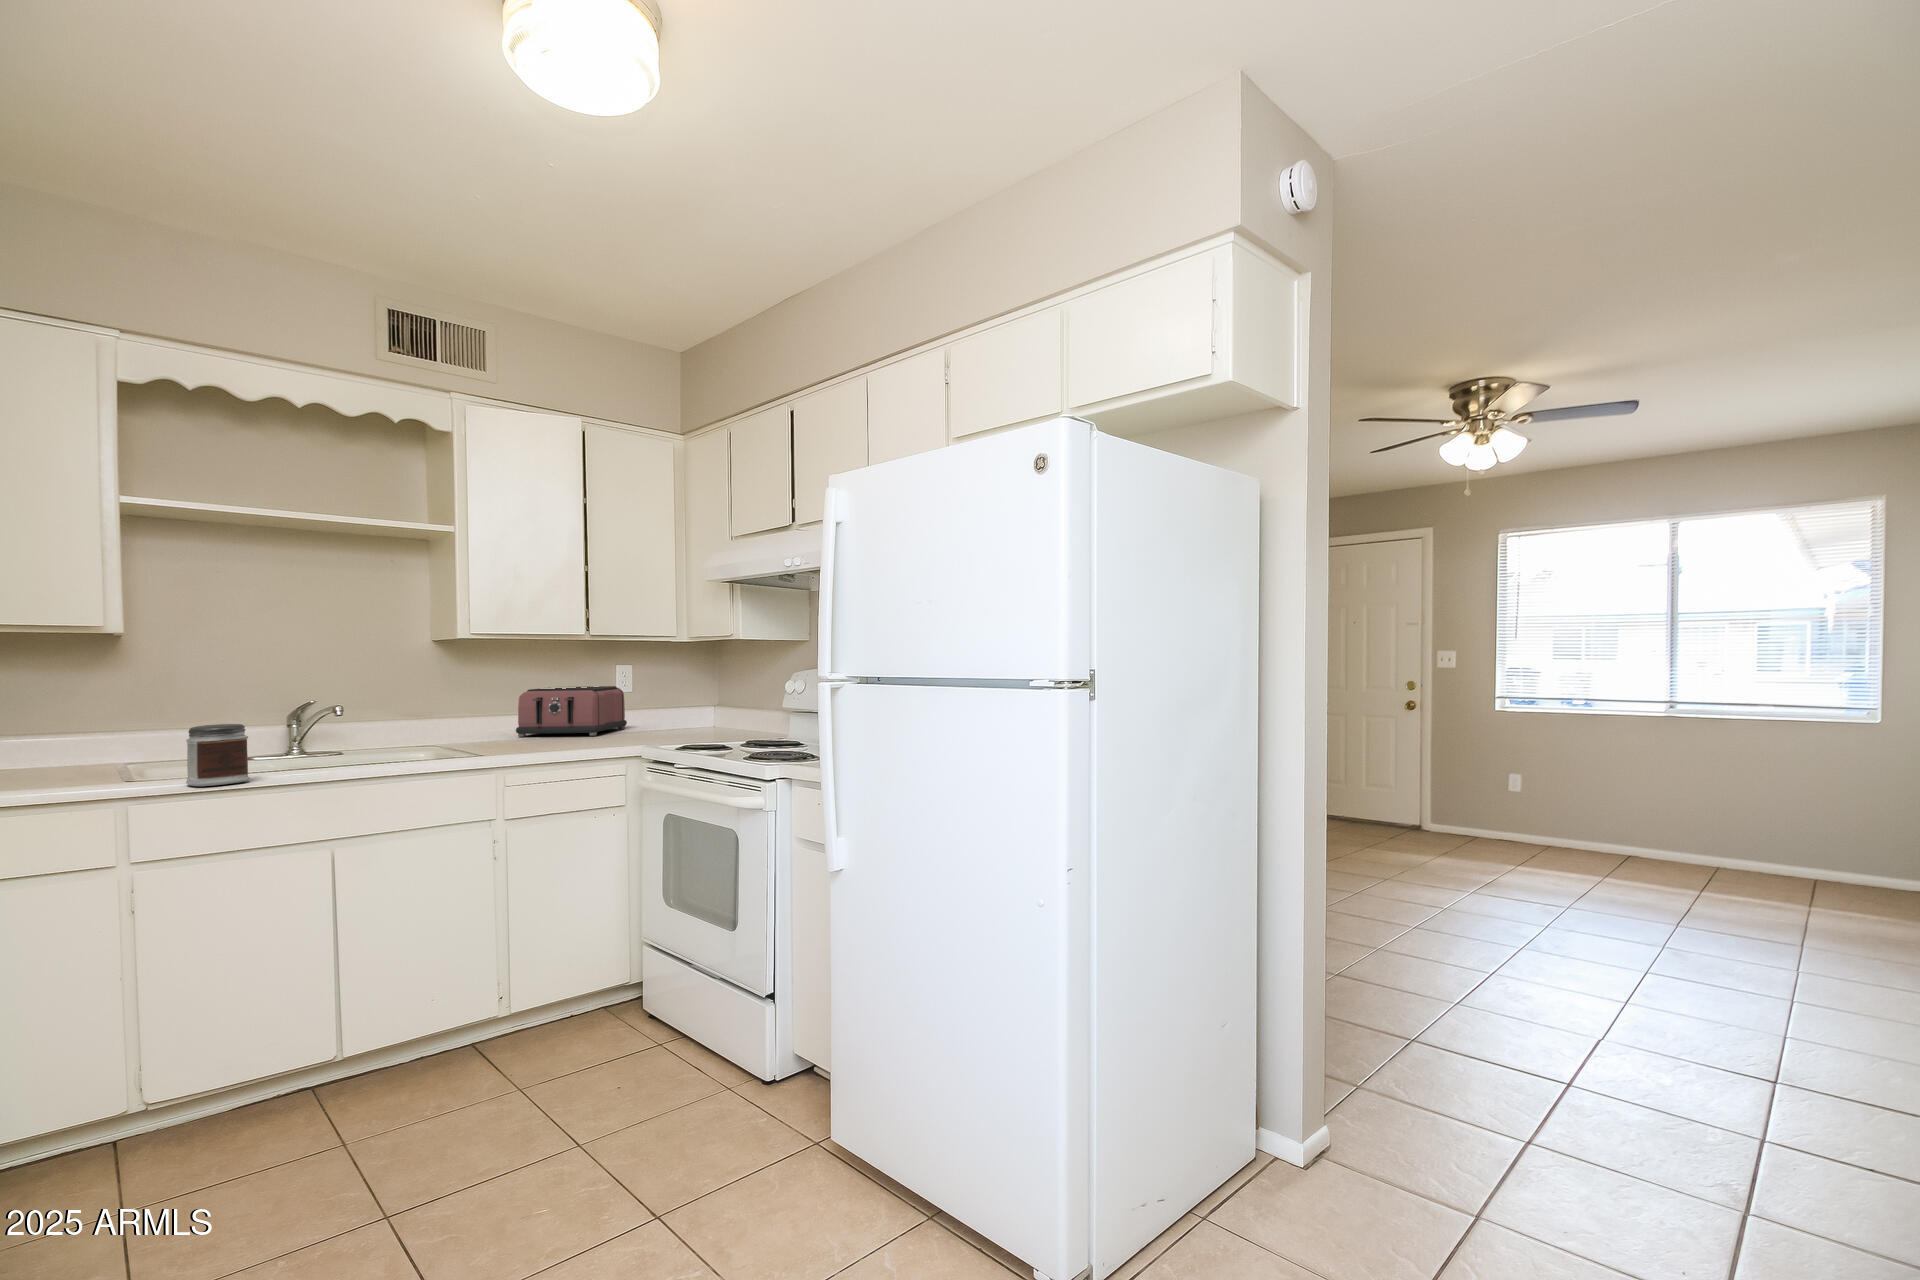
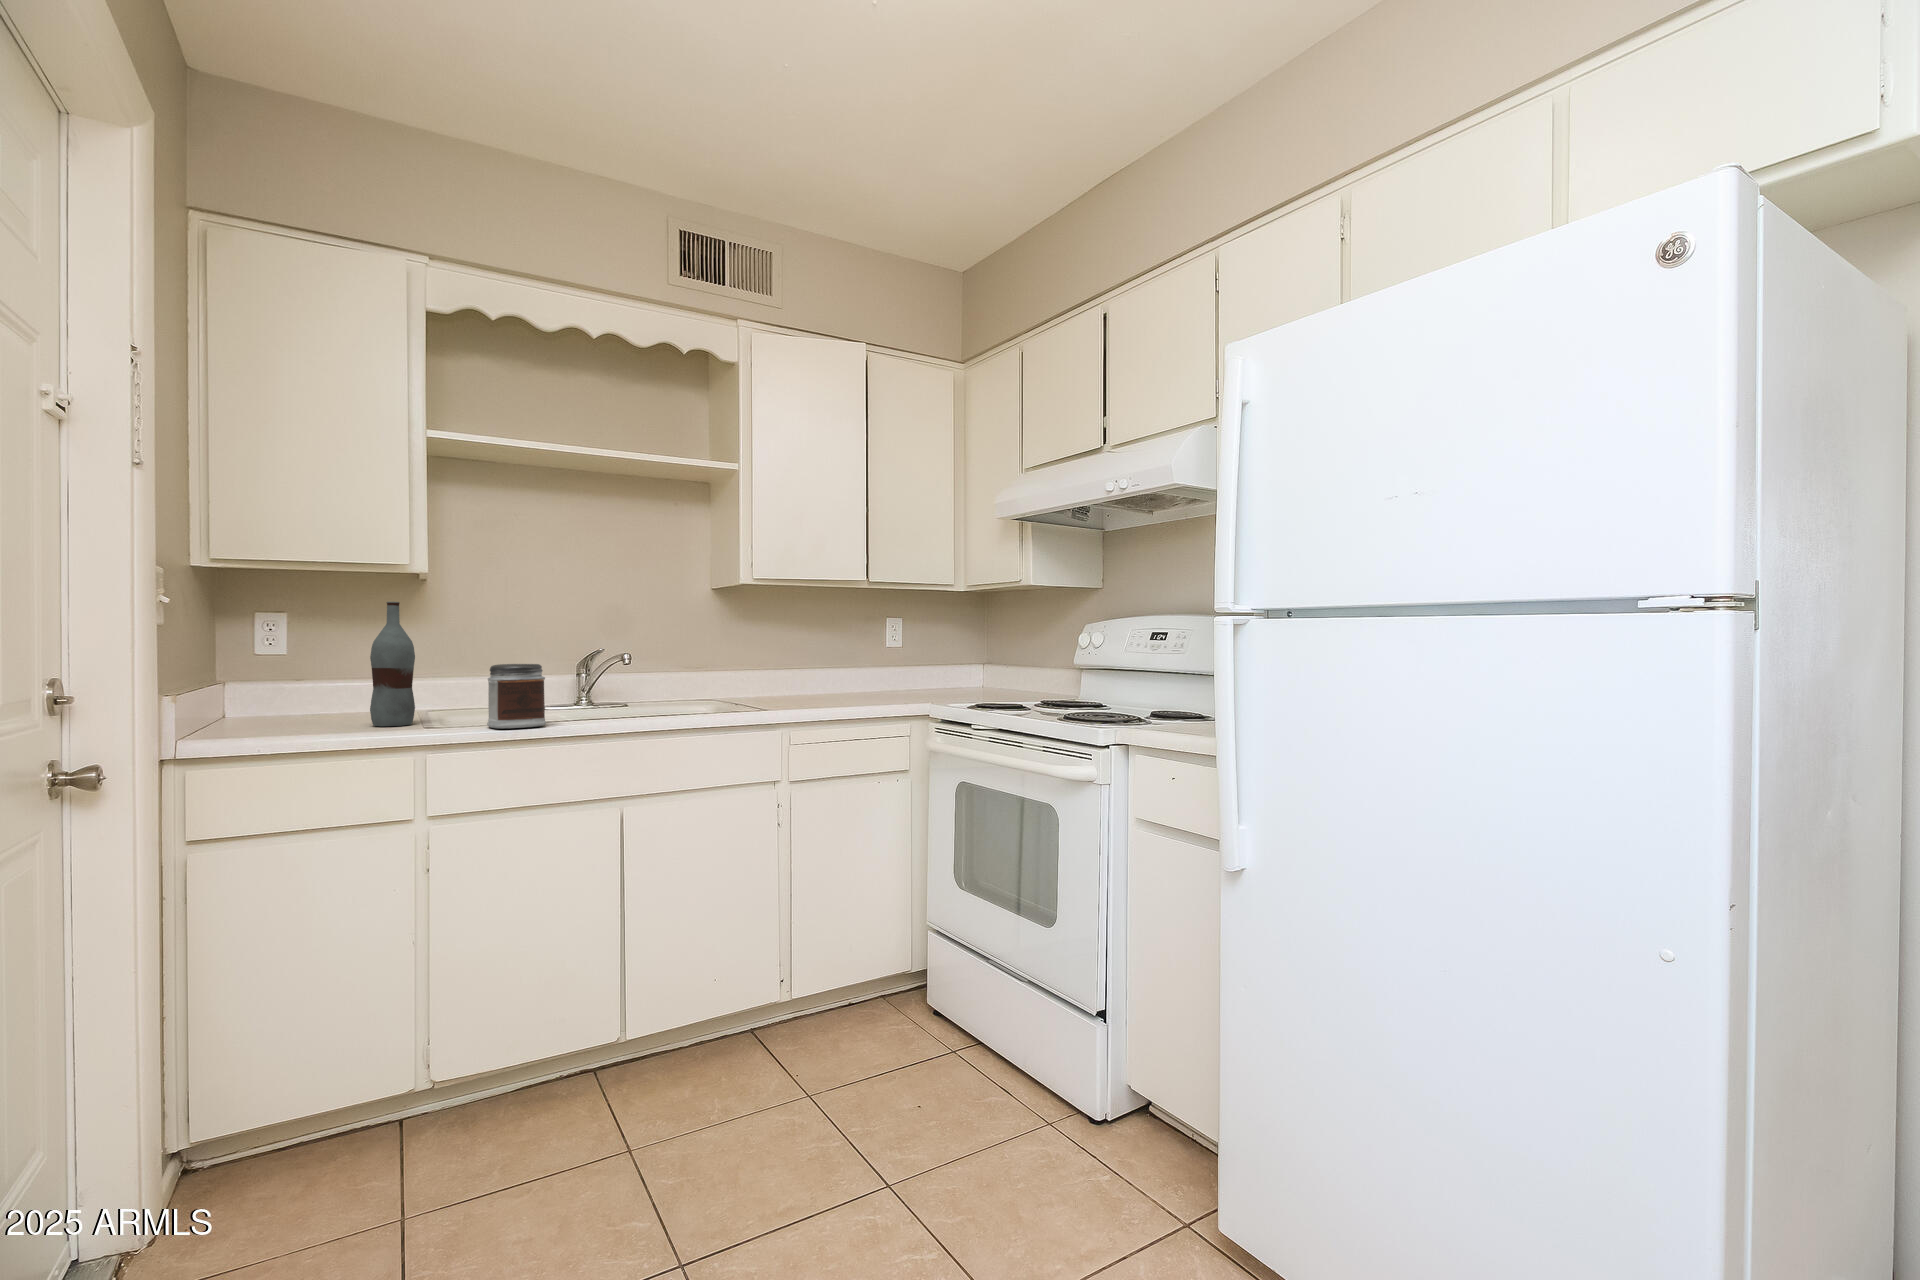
bottle: none [55,669,106,789] -> present [370,602,415,726]
toaster: present [516,686,627,737] -> none [790,646,898,697]

